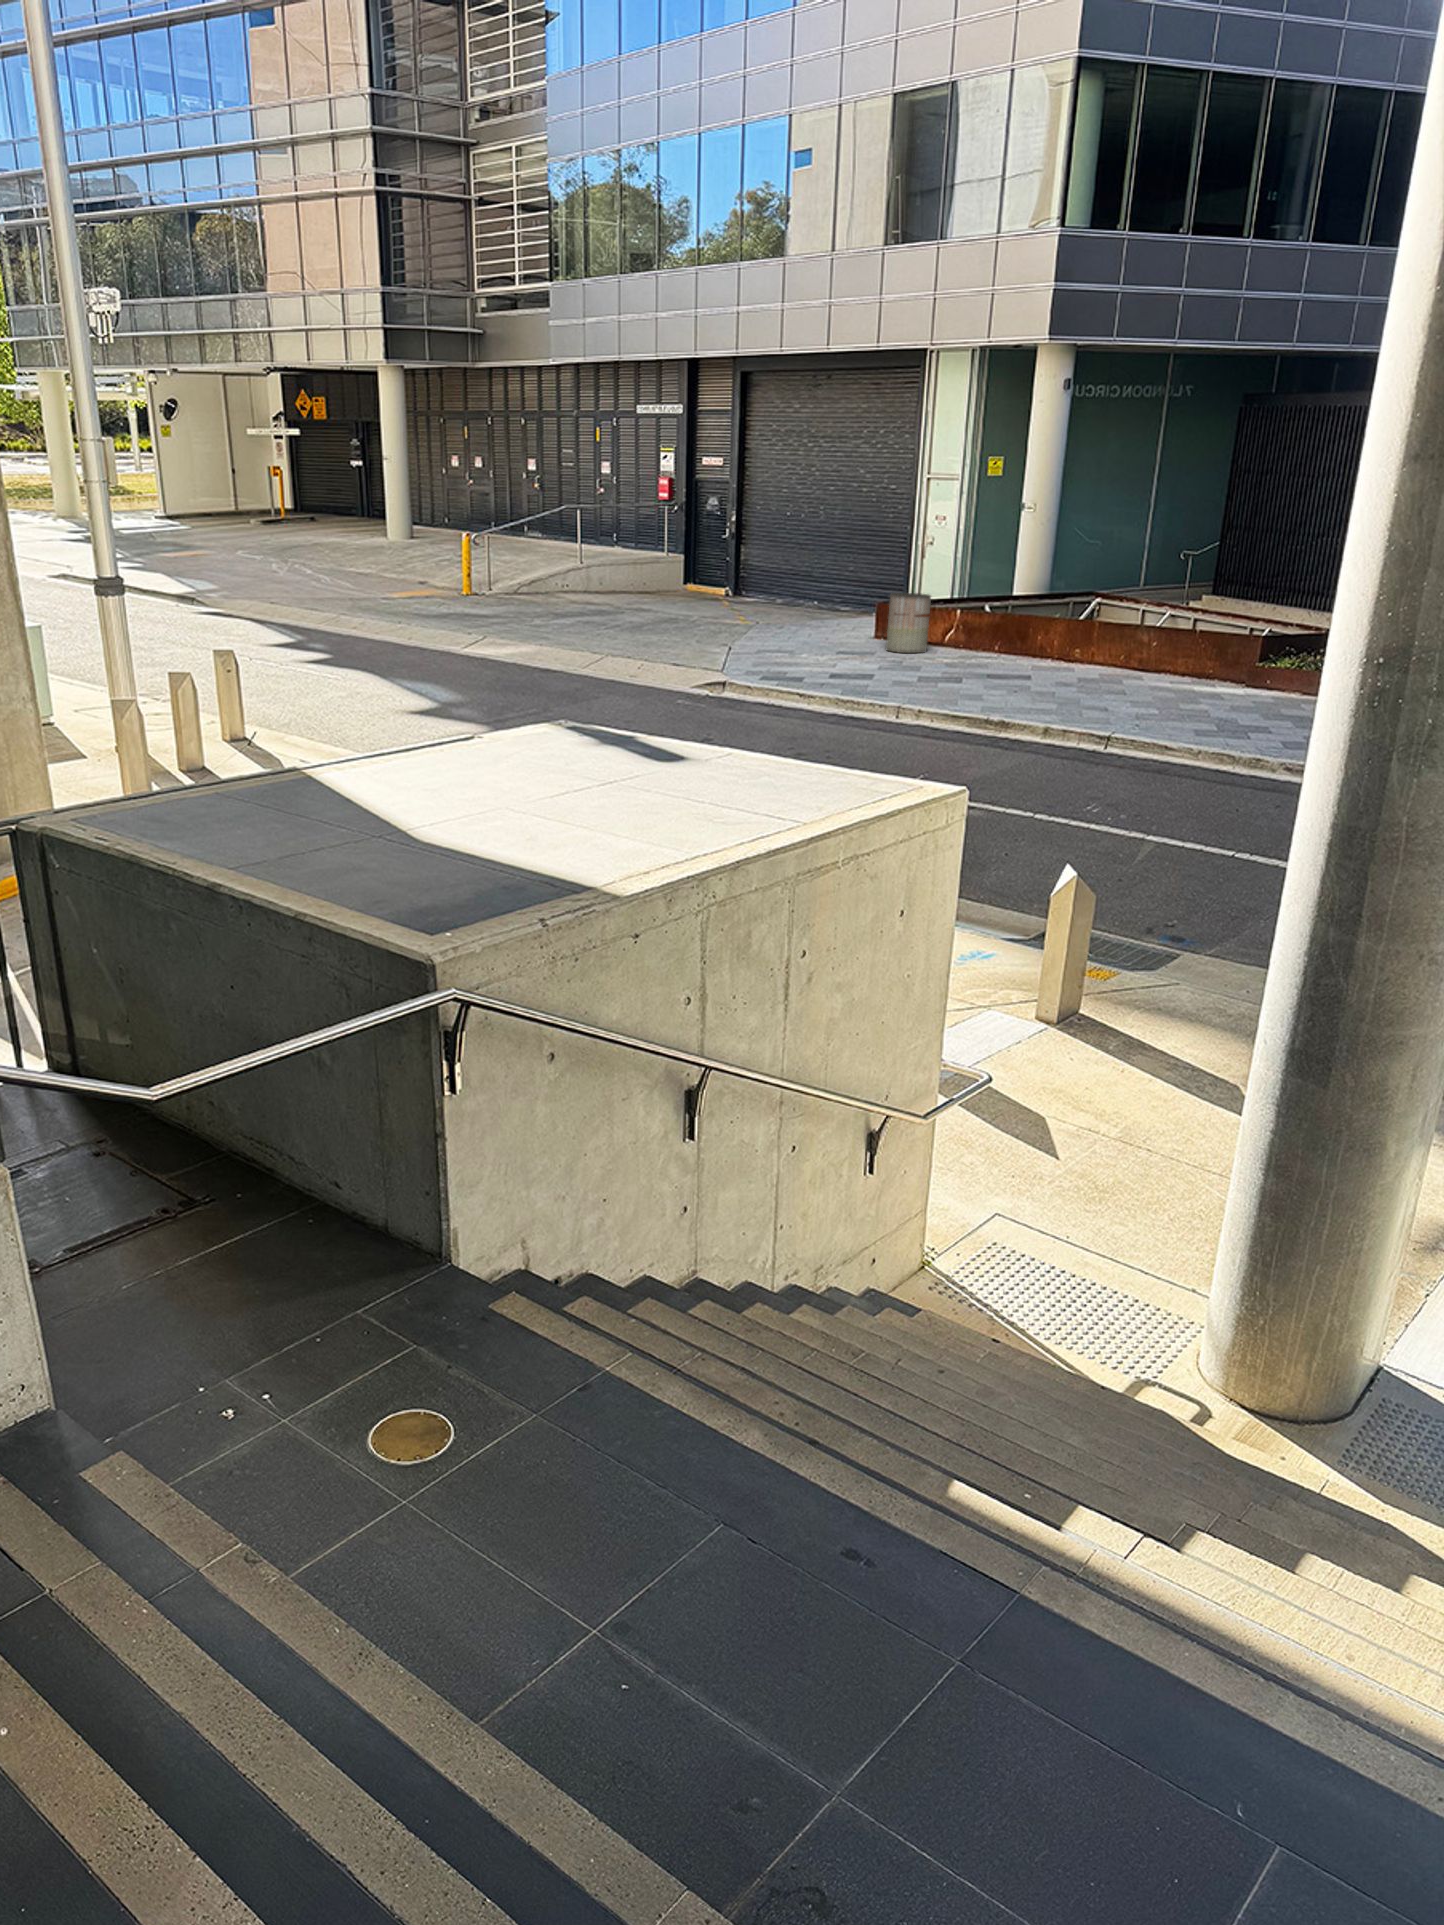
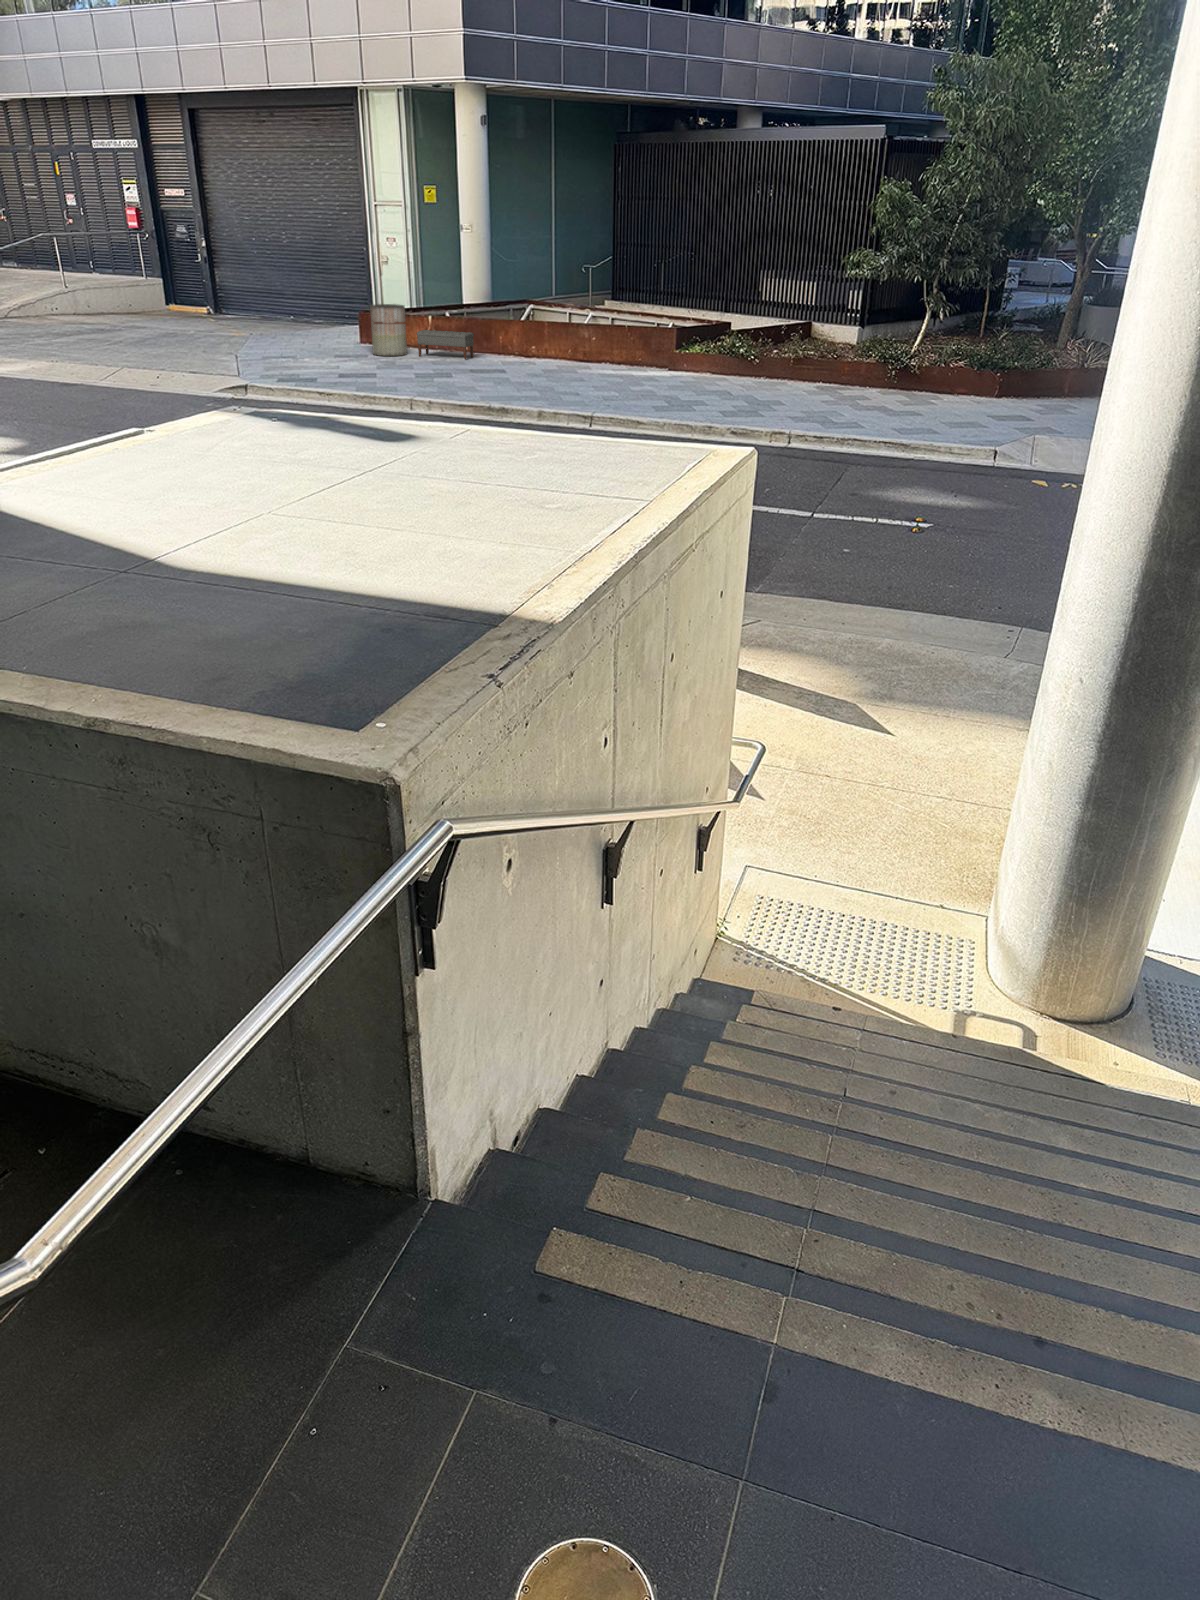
bench: none [939,624,1009,661] -> present [417,330,474,359]

